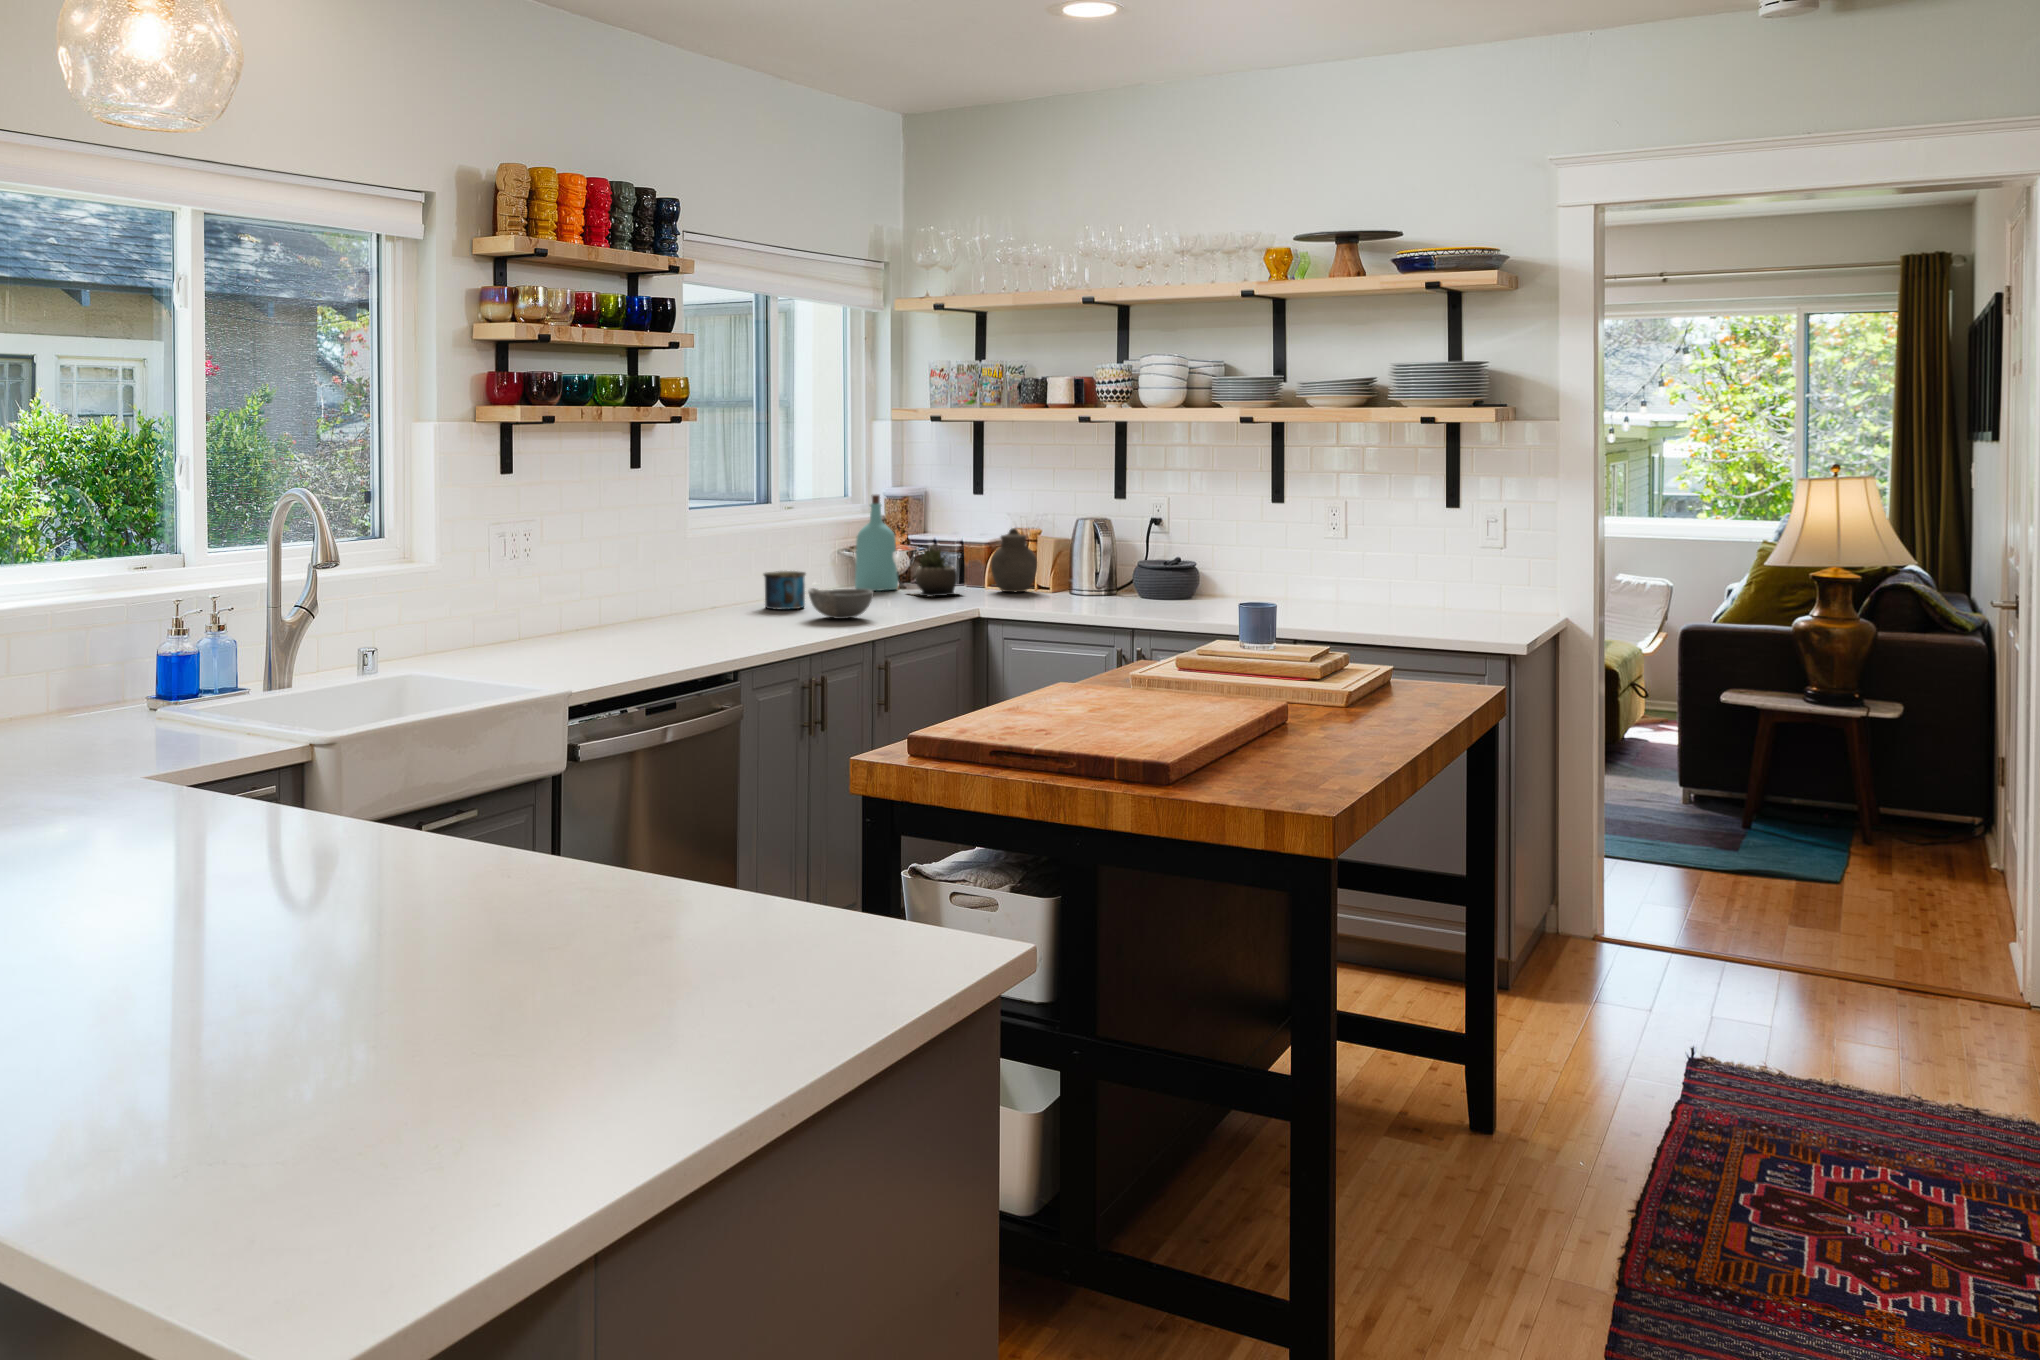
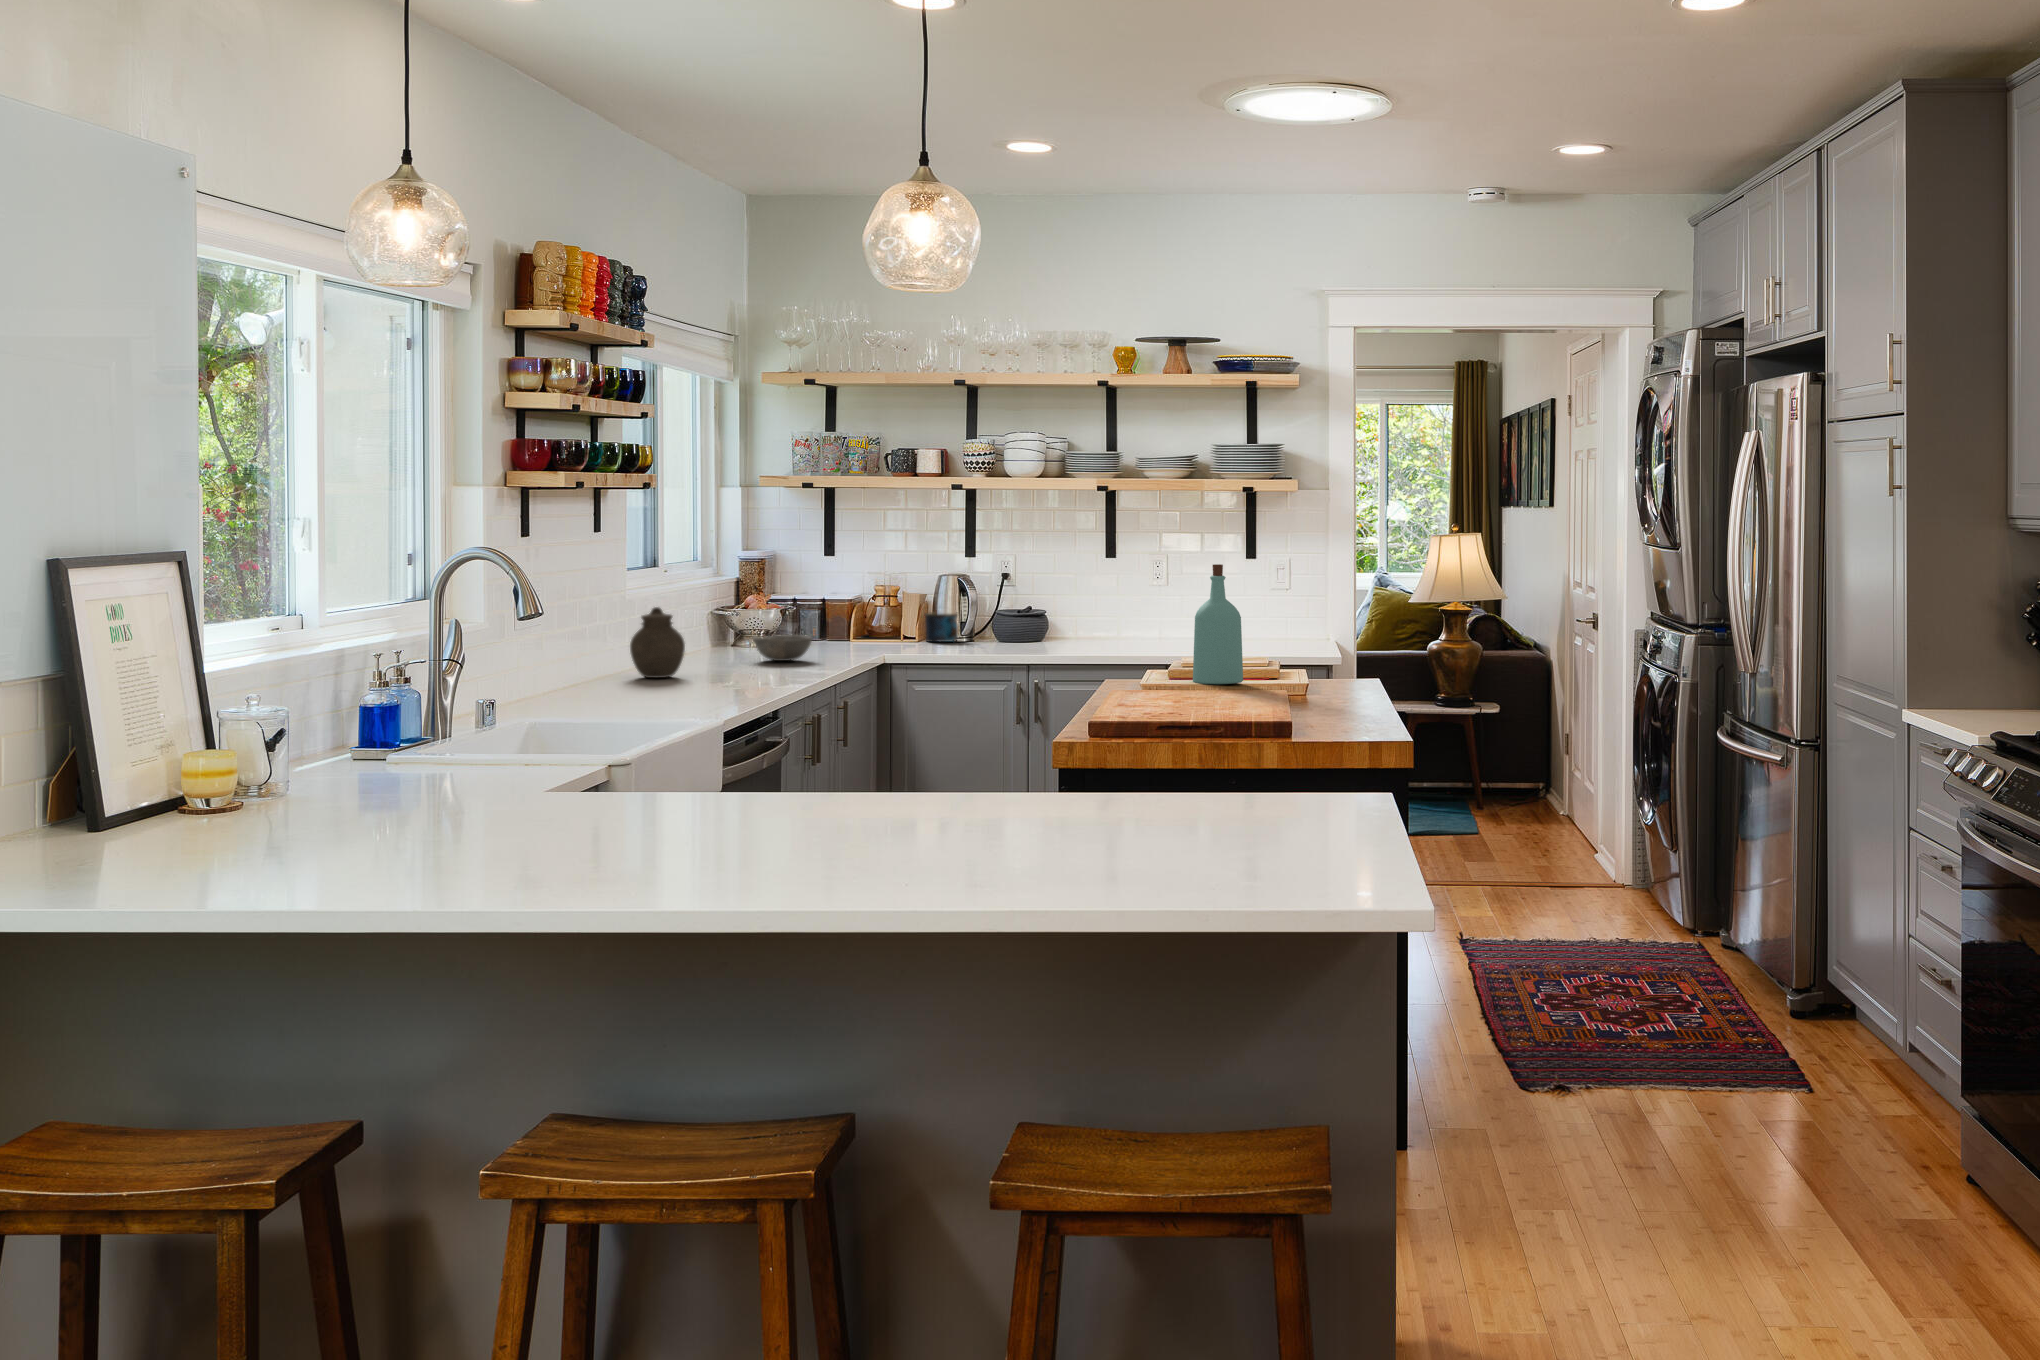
bottle: present [855,495,898,591] -> present [1193,564,1243,684]
jar: present [991,528,1037,592] -> present [630,607,685,678]
succulent plant: present [914,547,957,597] -> none [791,599,848,643]
mug: present [764,571,805,610] -> present [925,613,958,642]

